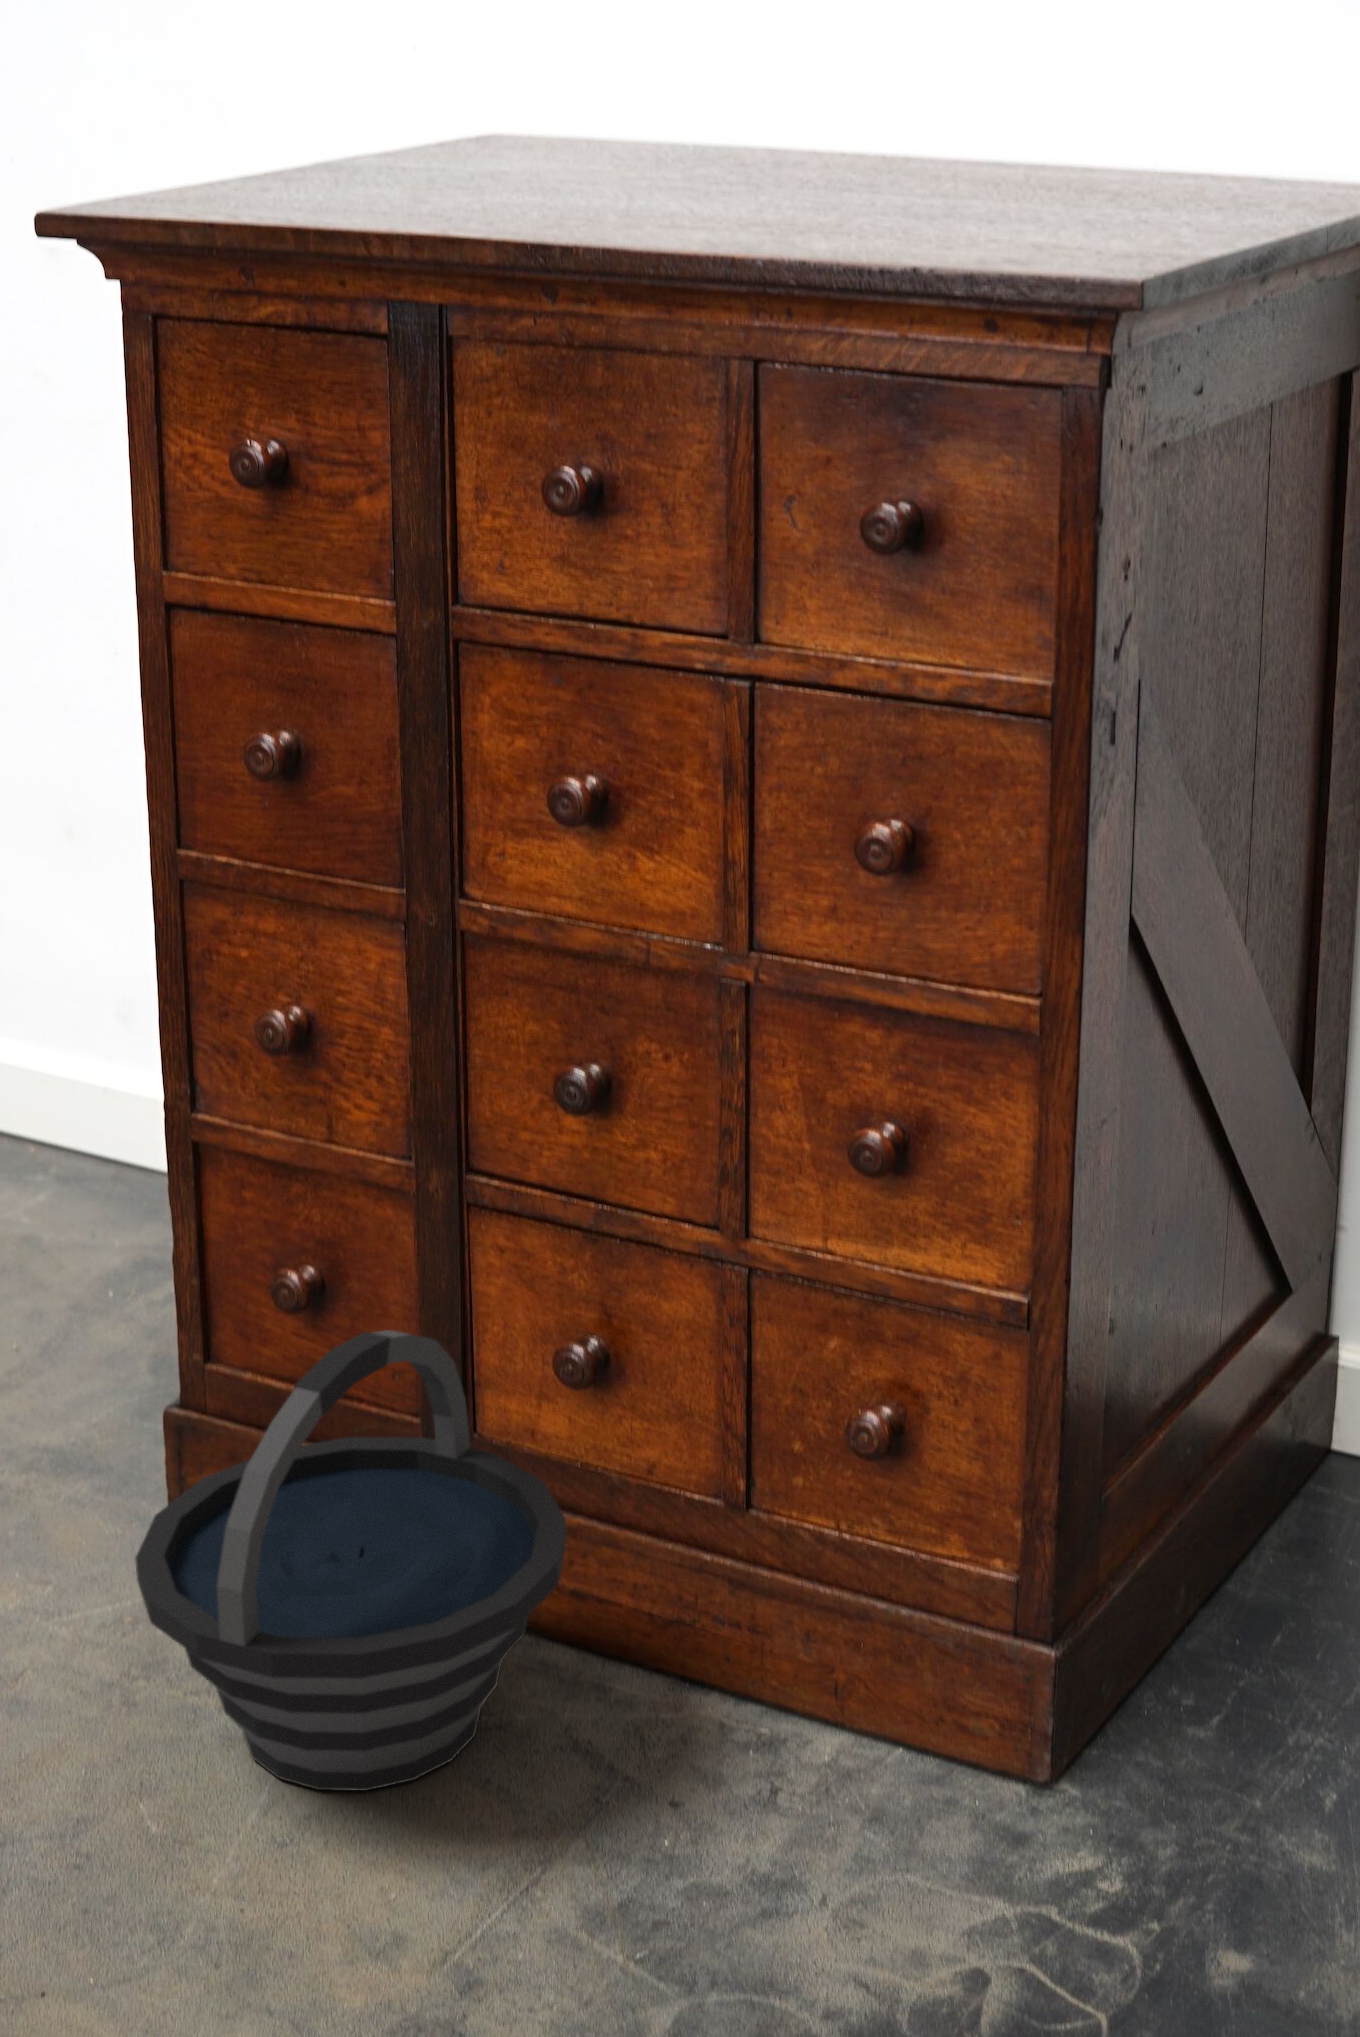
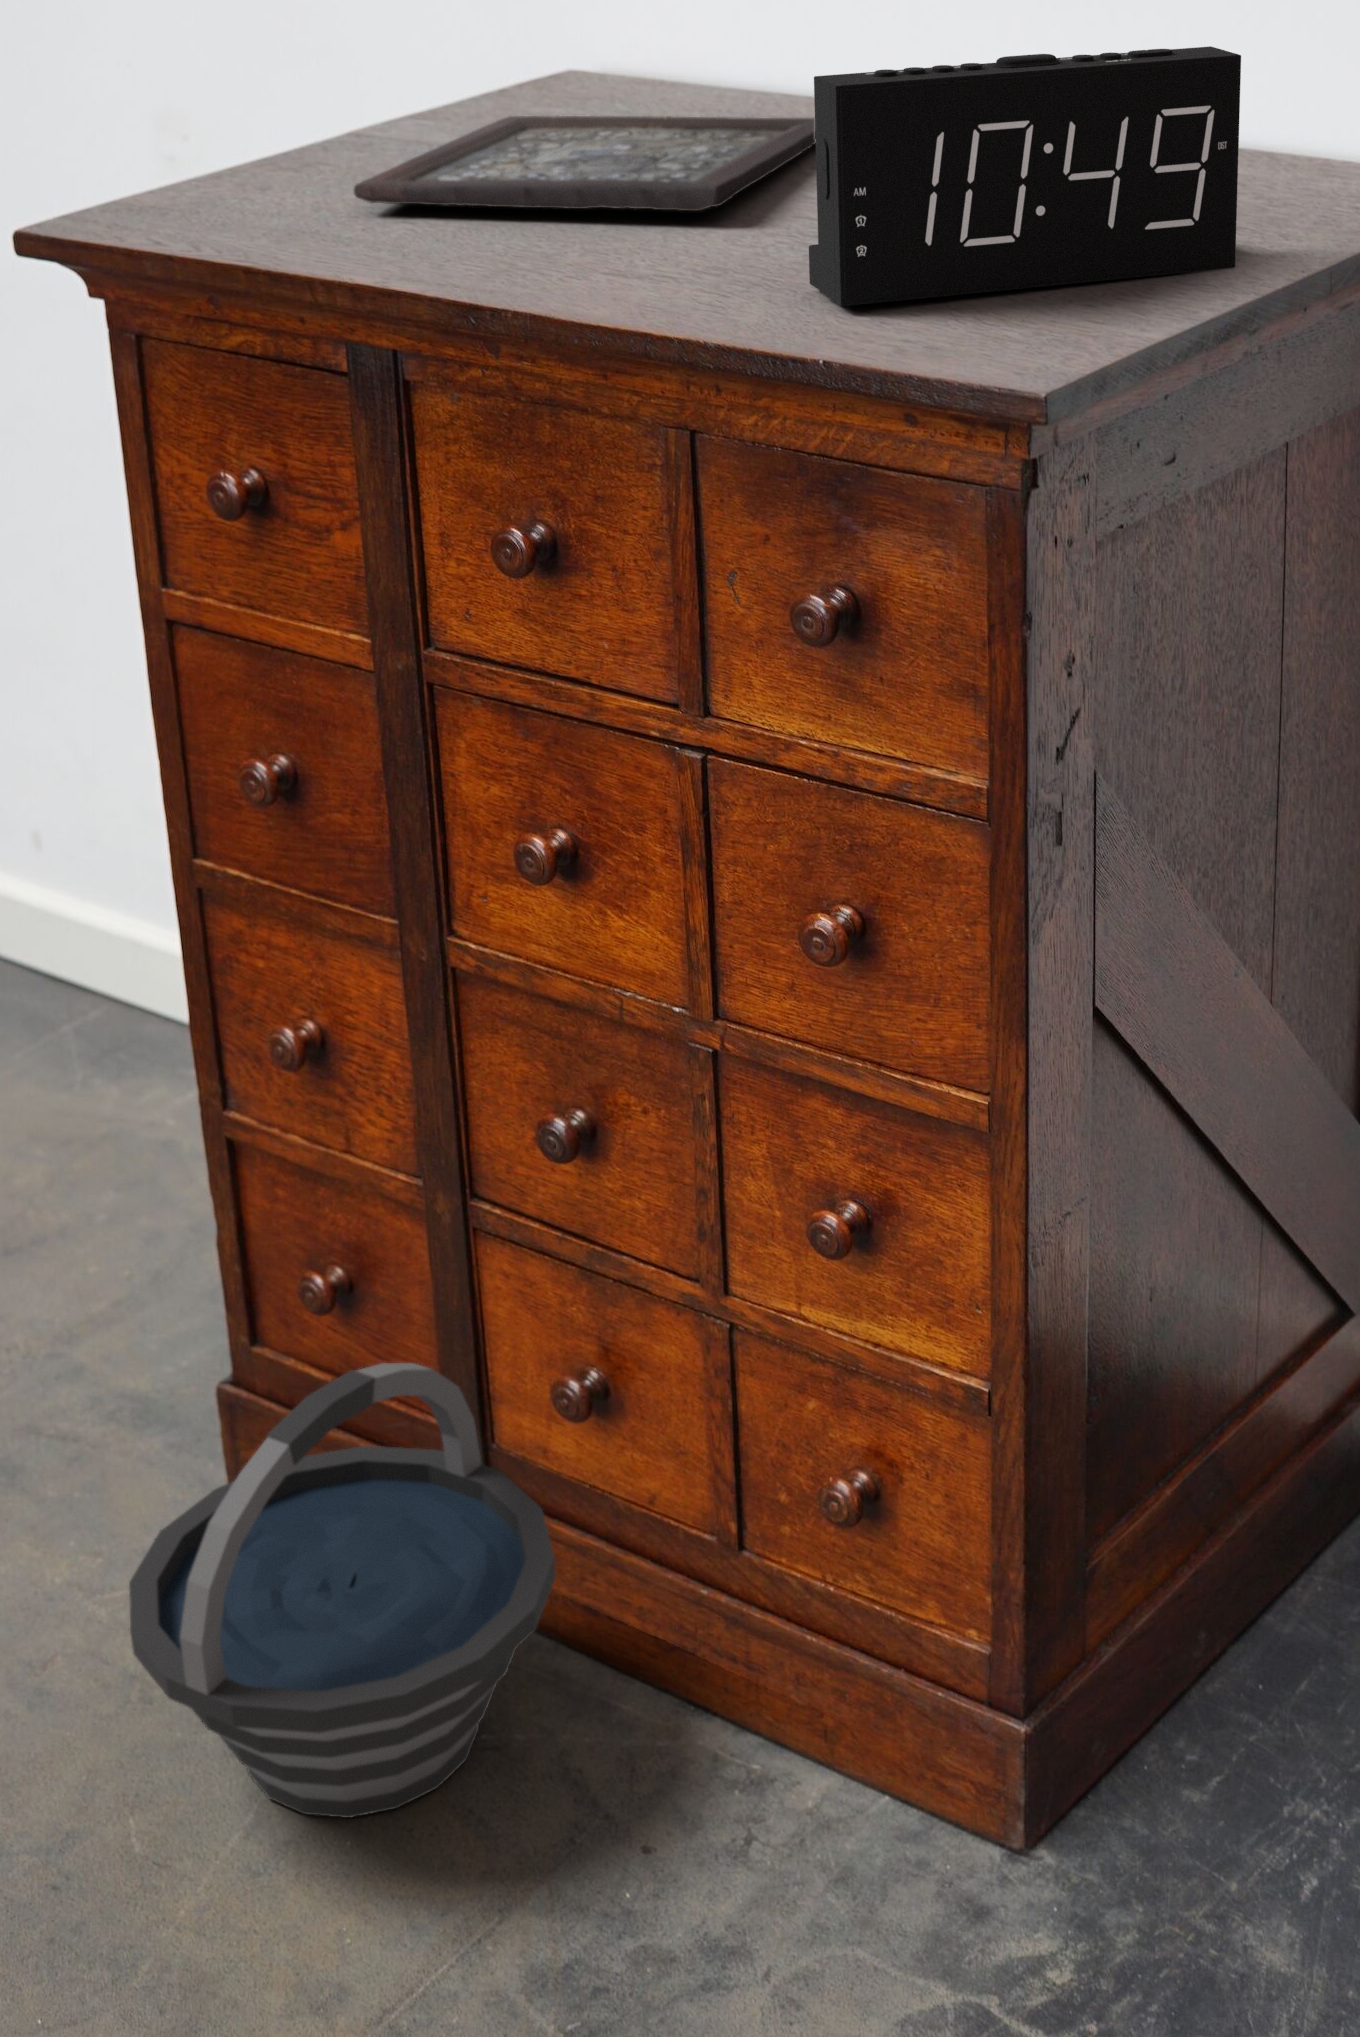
alarm clock: none [860,28,1254,239] -> present [809,46,1241,306]
tray: none [376,151,797,194] -> present [354,116,815,211]

